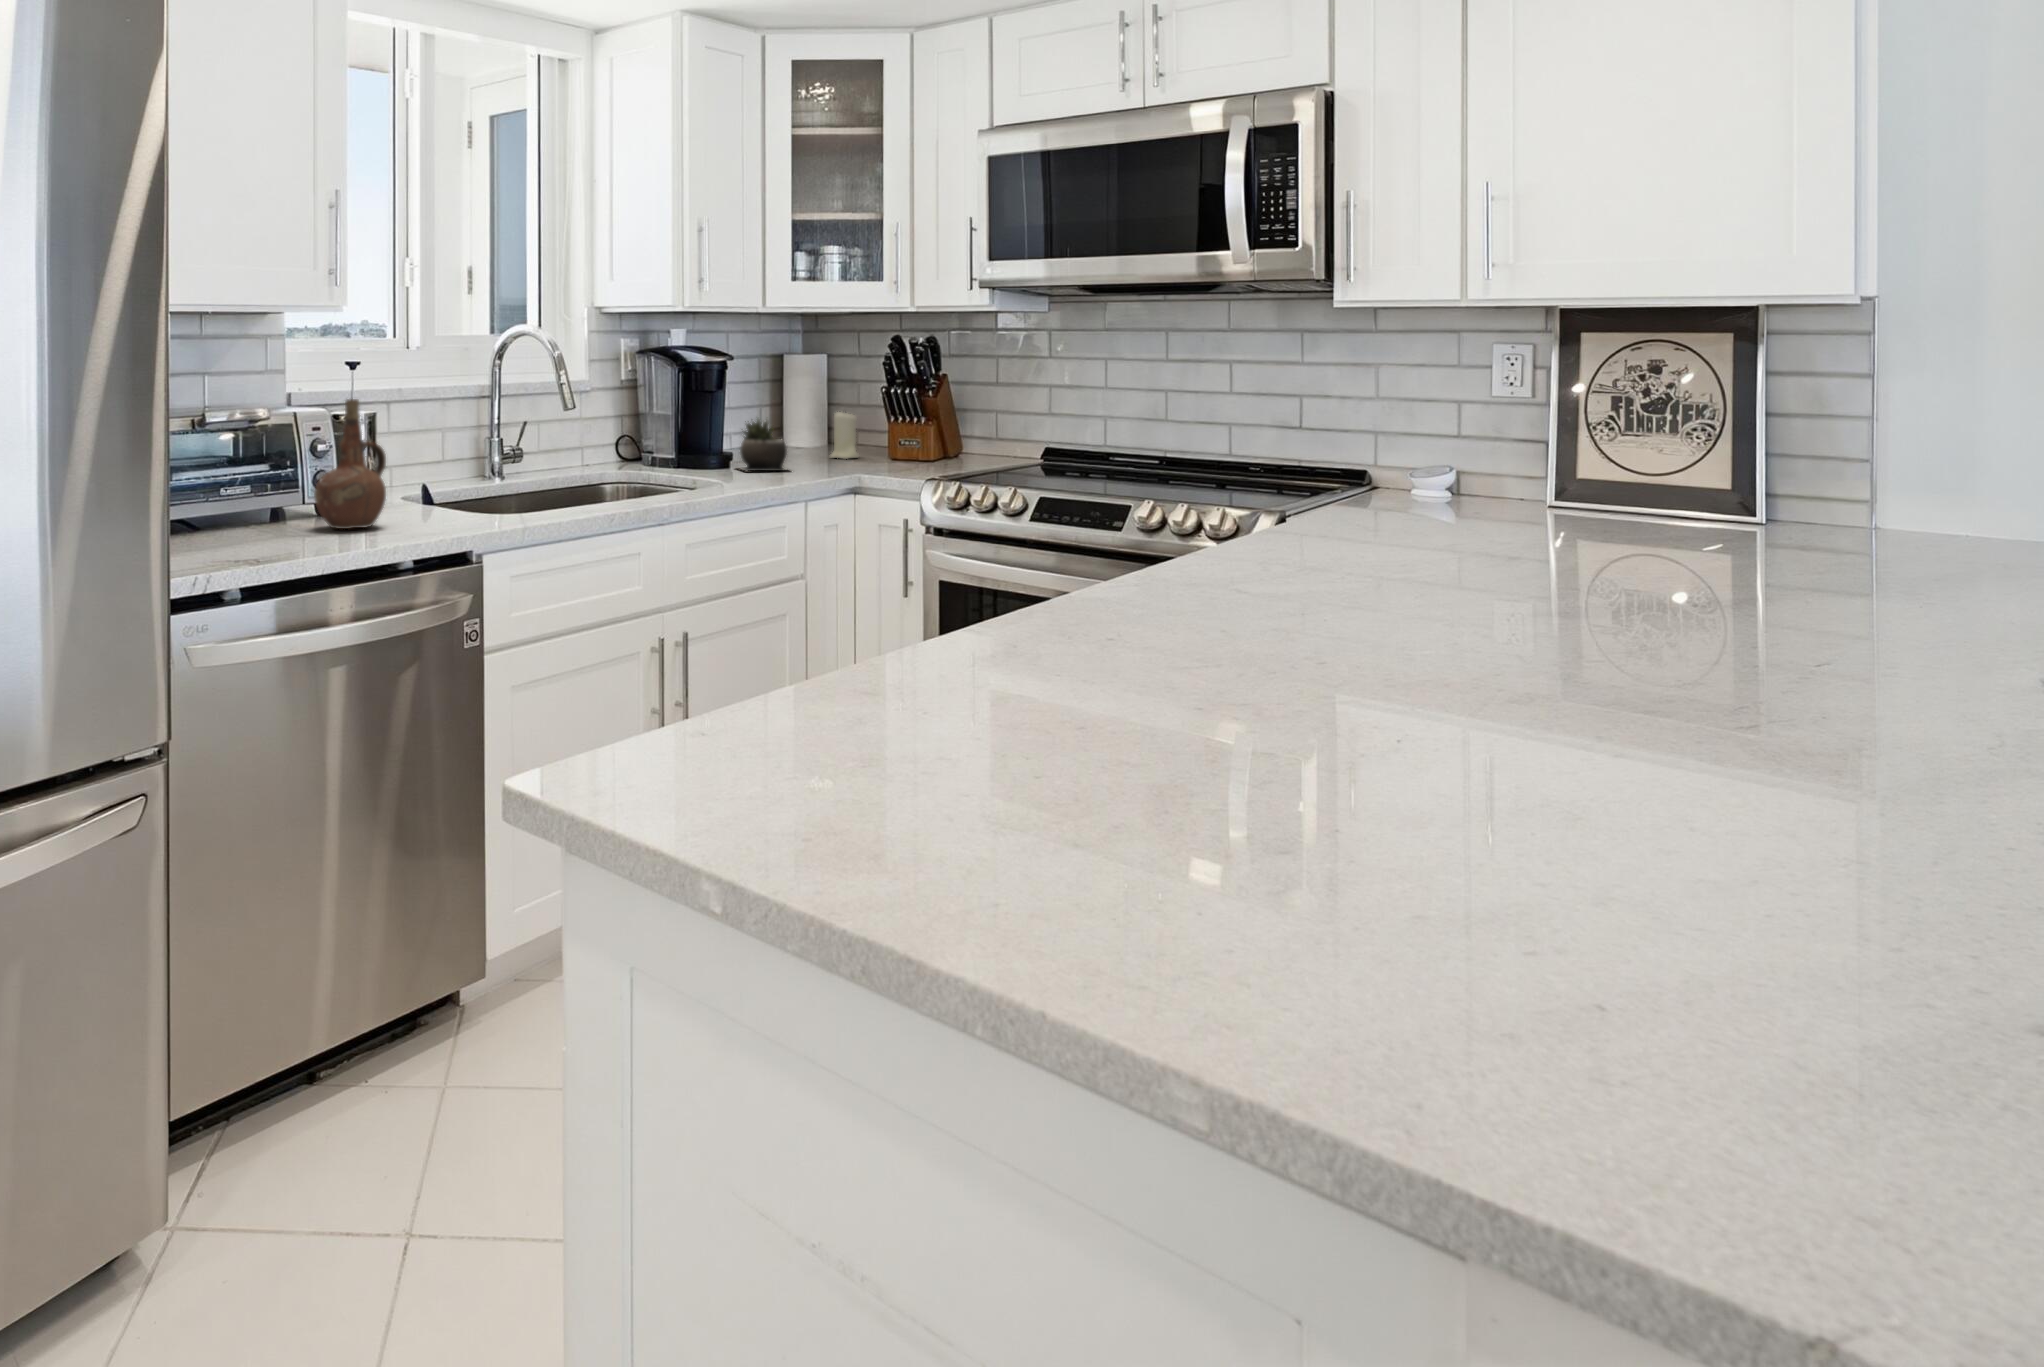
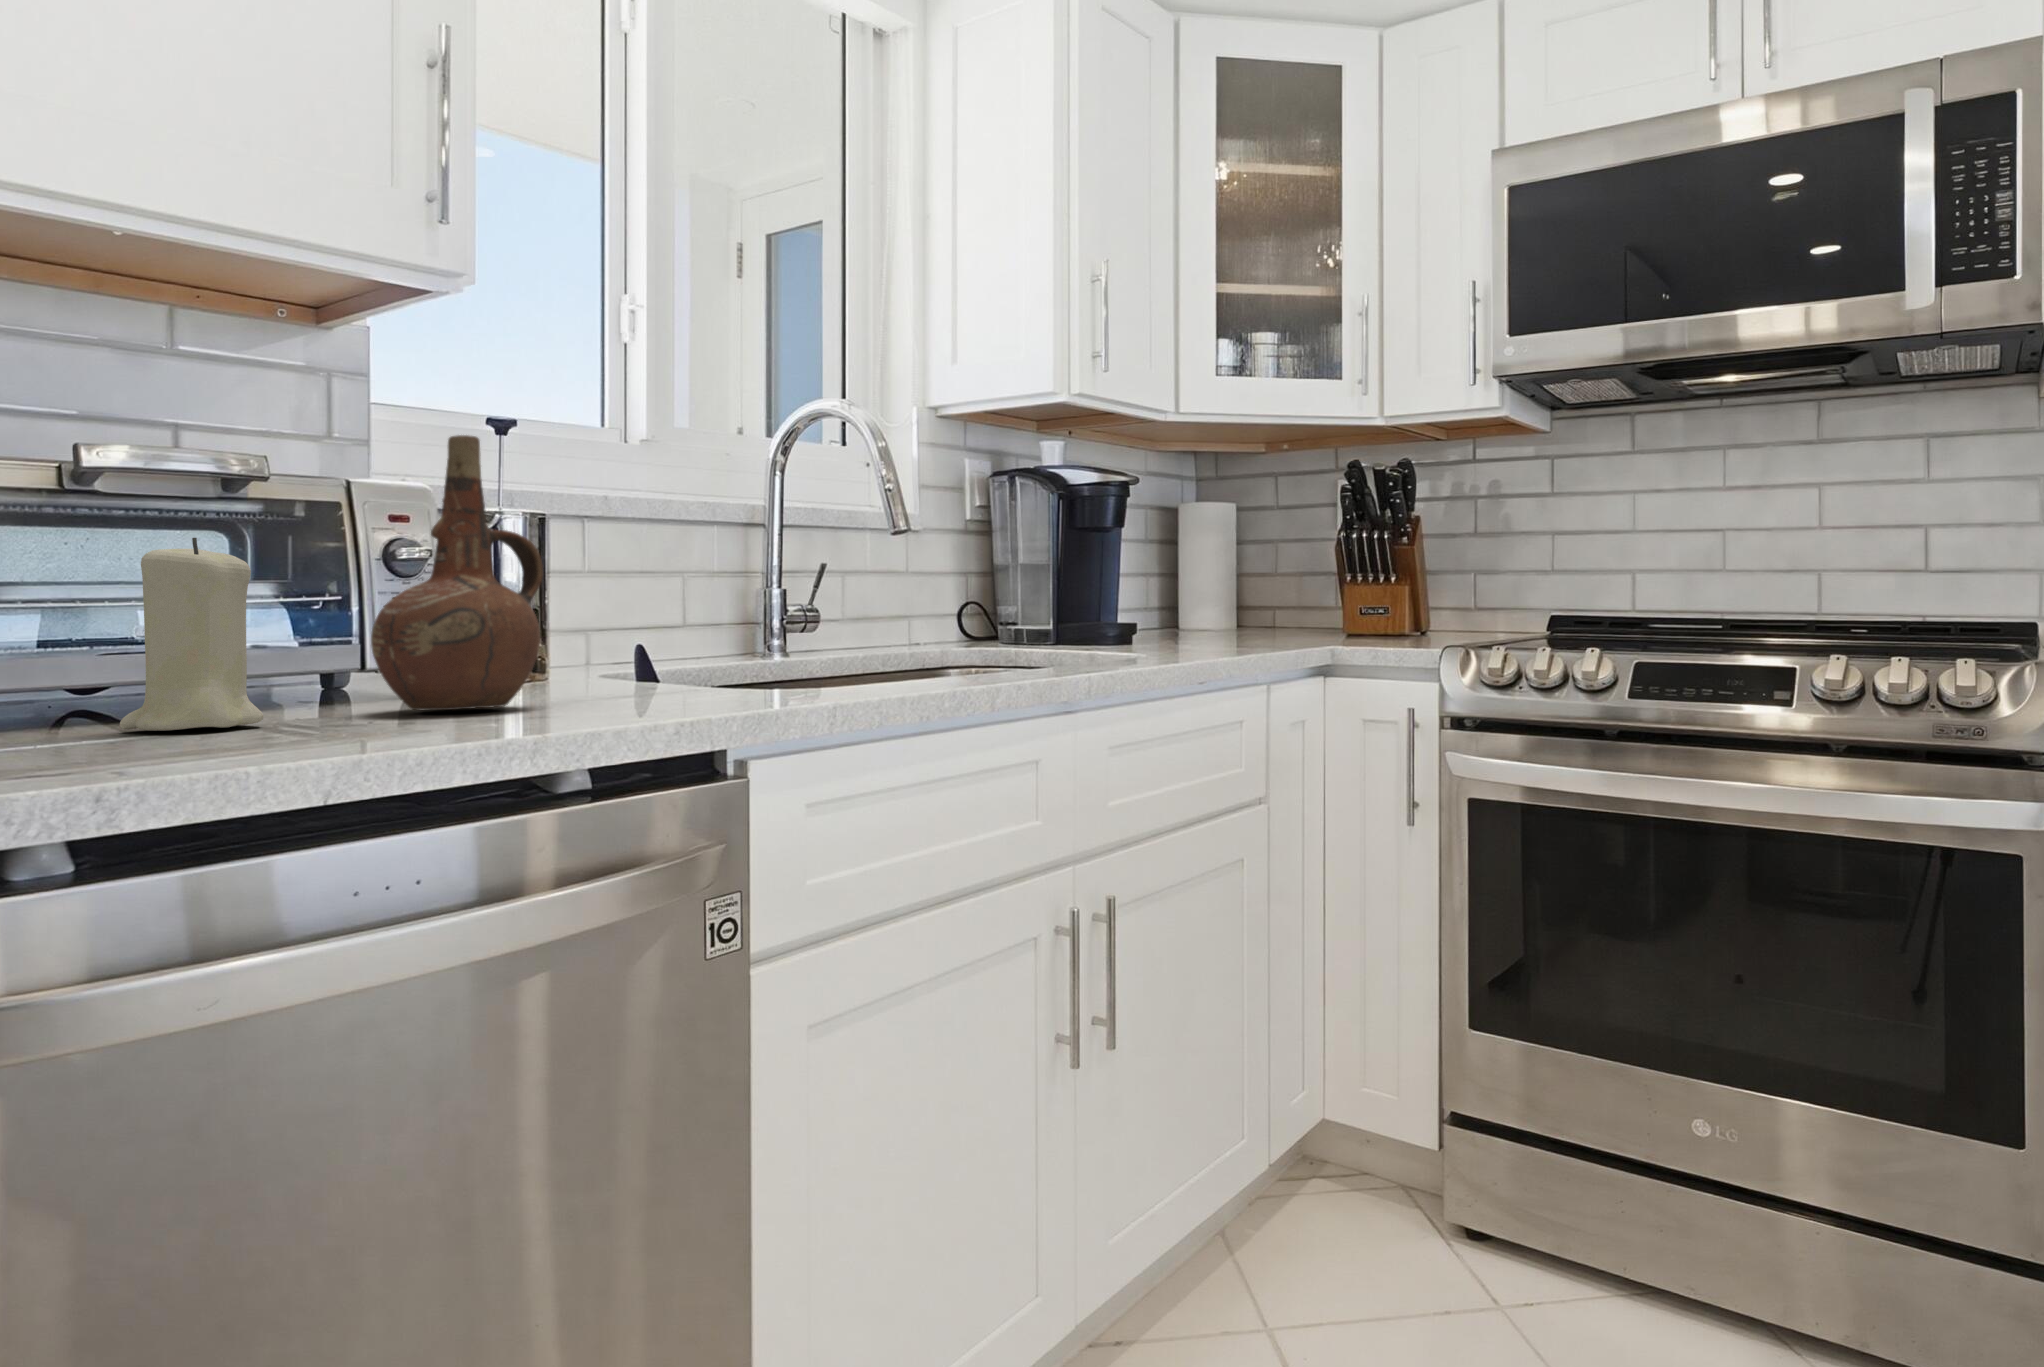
candle: present [830,412,859,458] -> present [120,538,263,731]
succulent plant: present [739,419,787,471] -> none [1127,572,1219,650]

